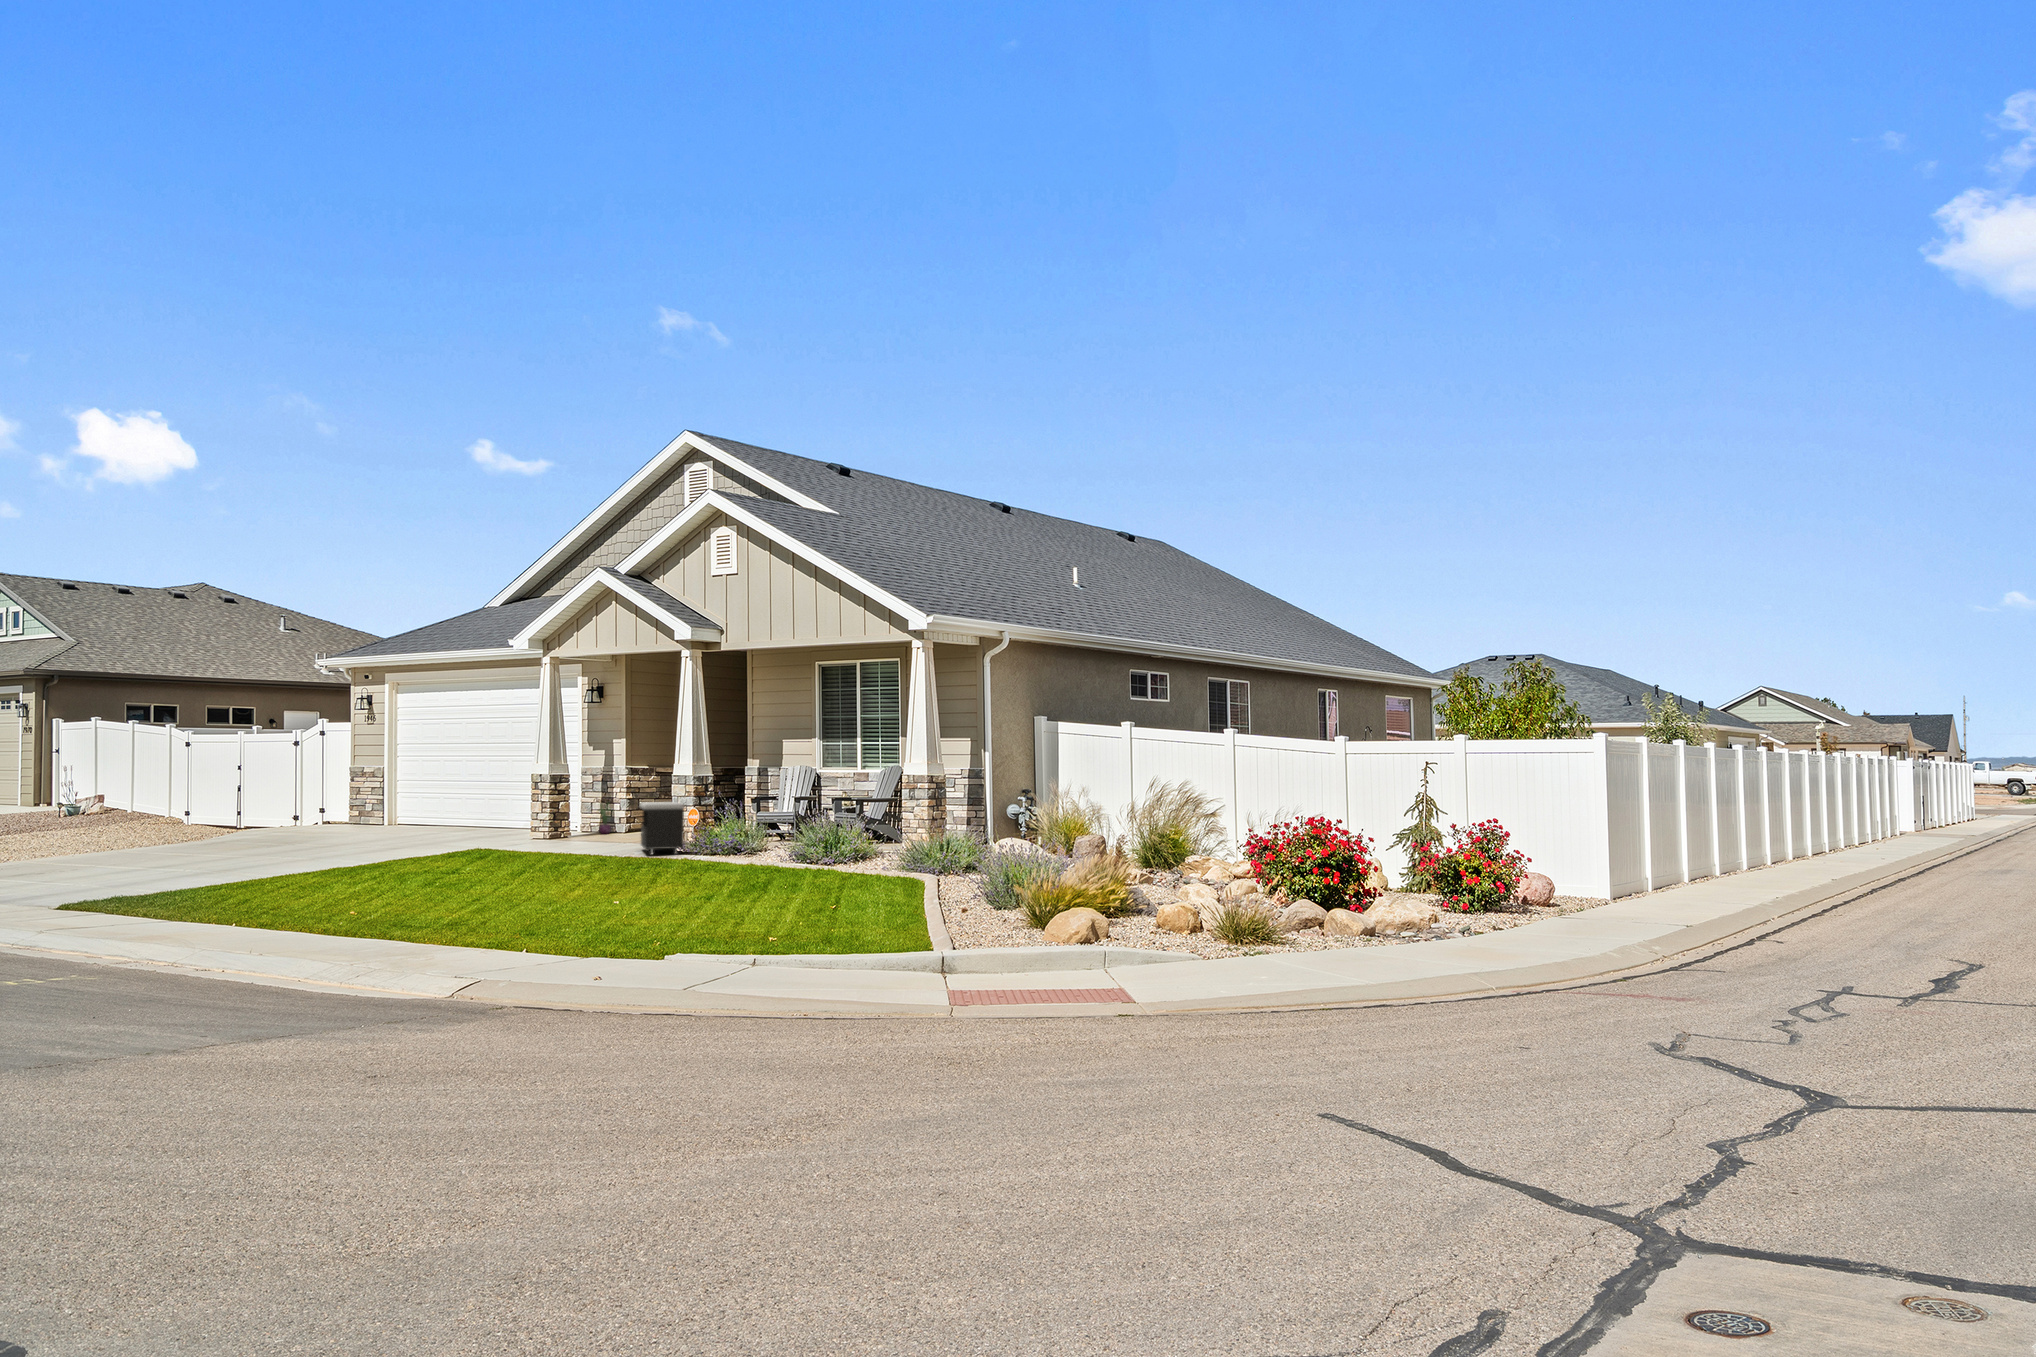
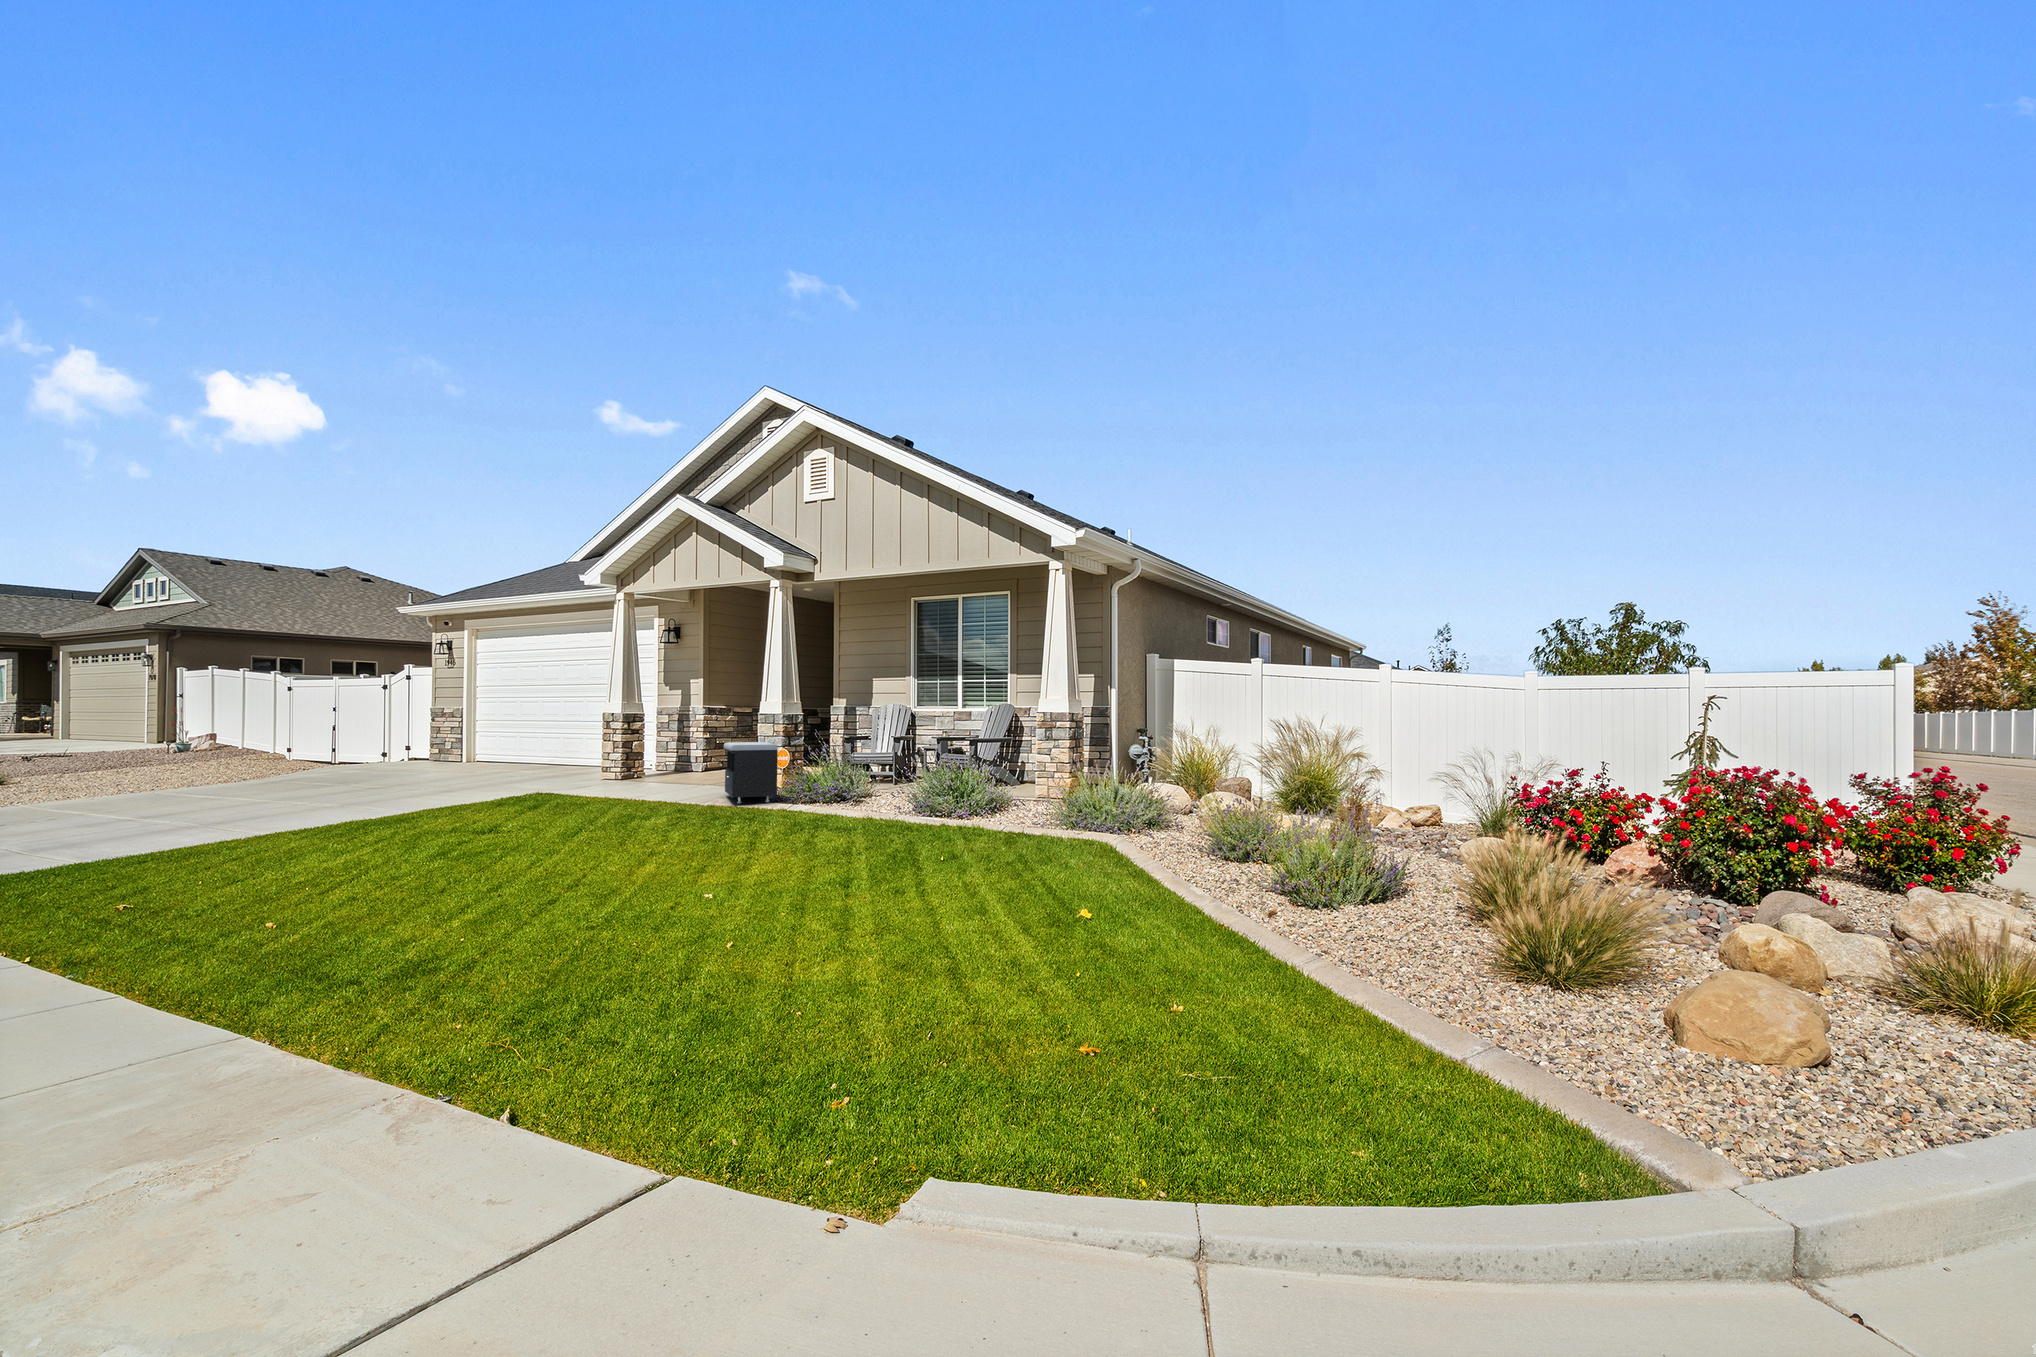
decorative plant: present [599,804,611,834] -> none [664,743,704,775]

